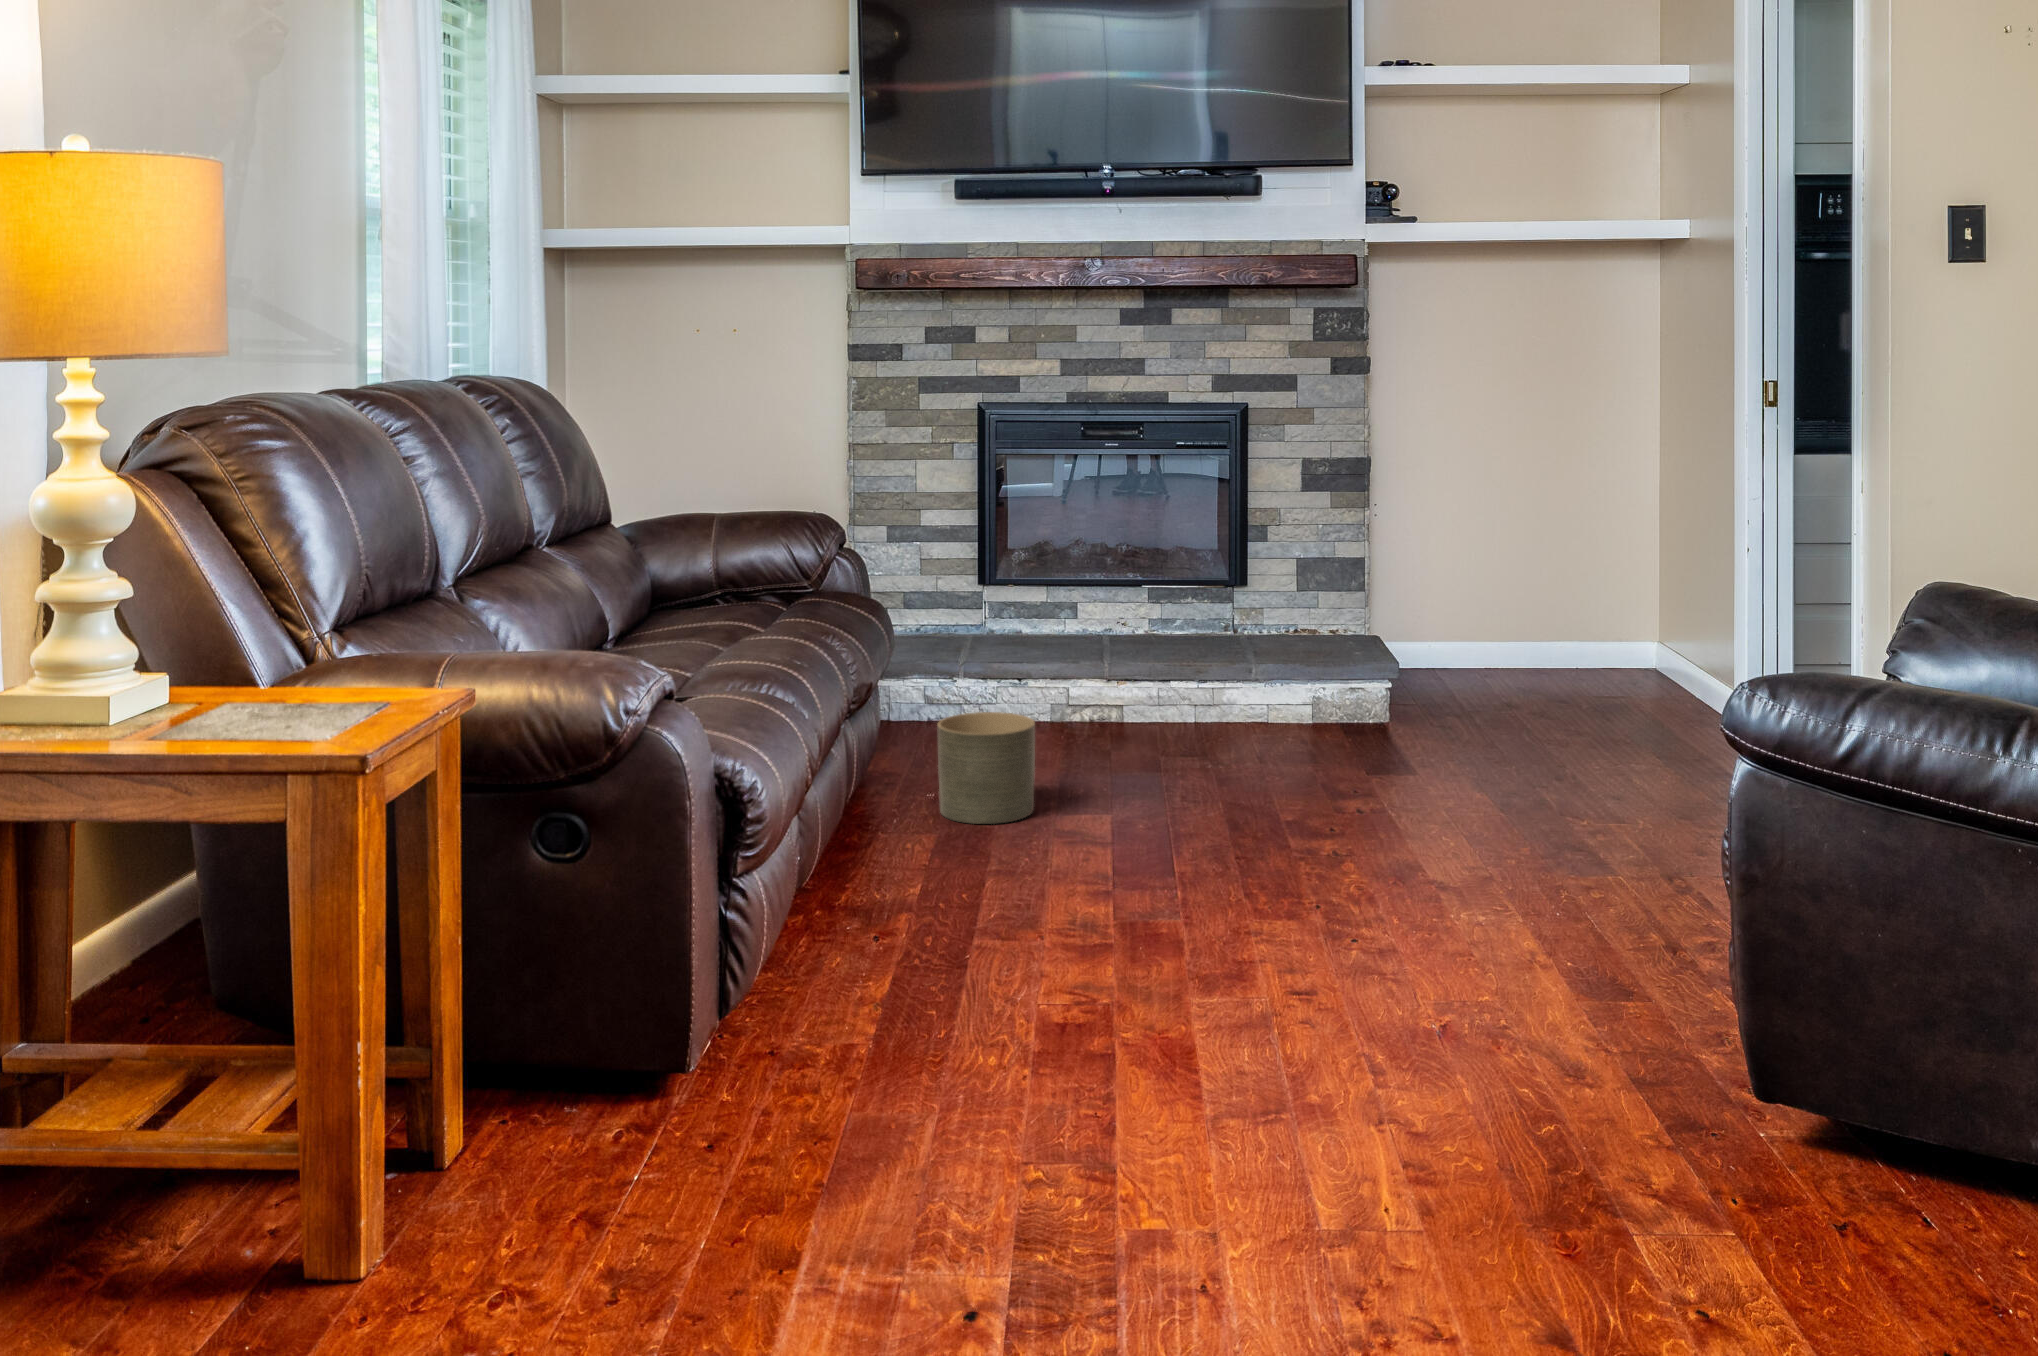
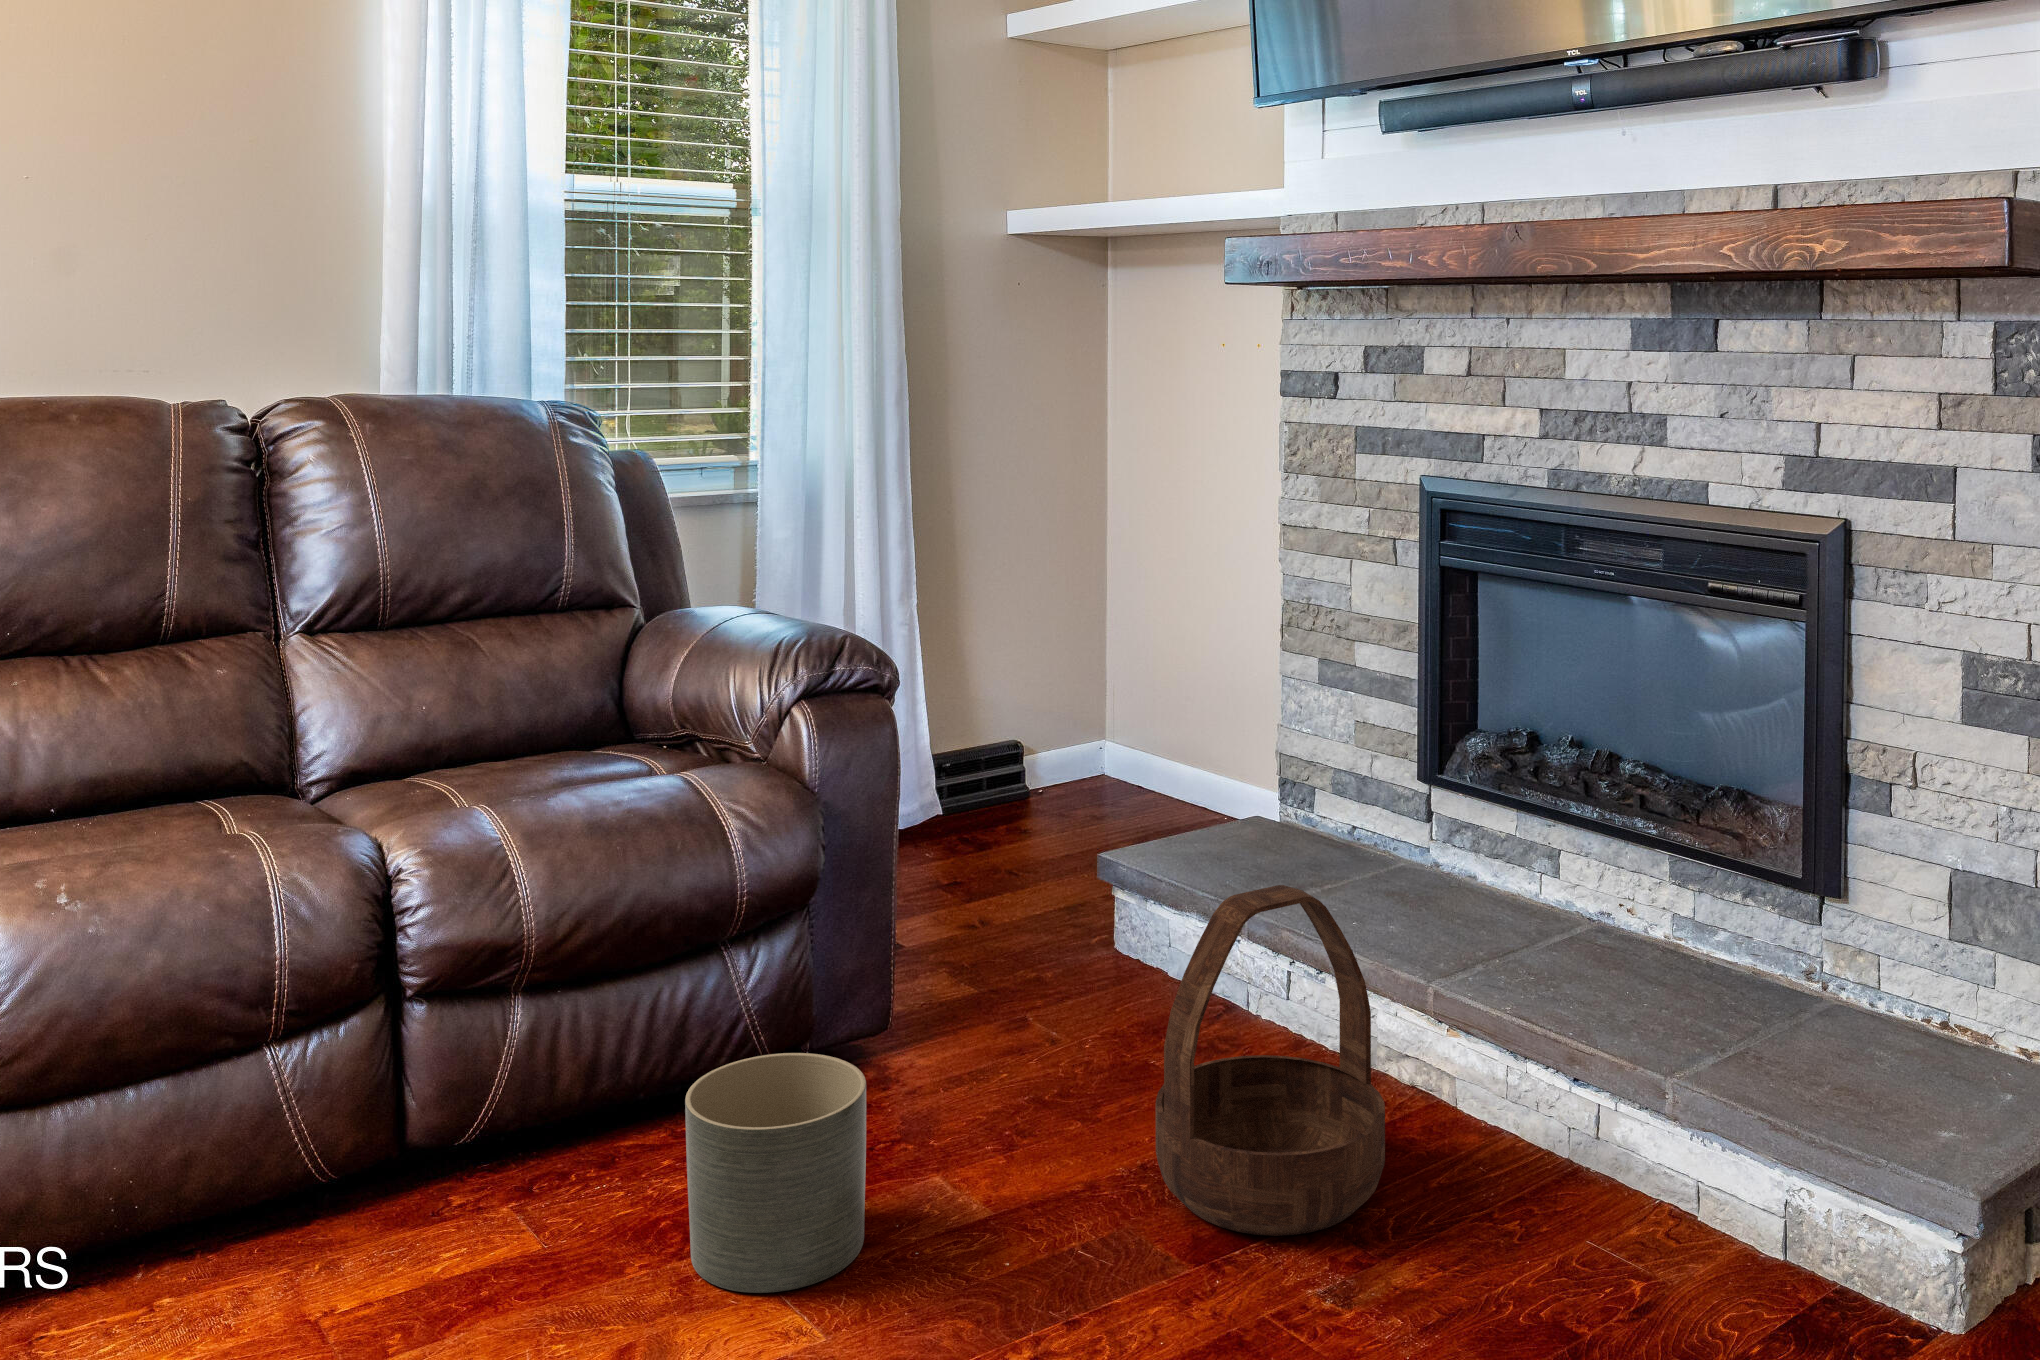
basket: none [1058,598,1176,764] -> present [1156,885,1385,1236]

